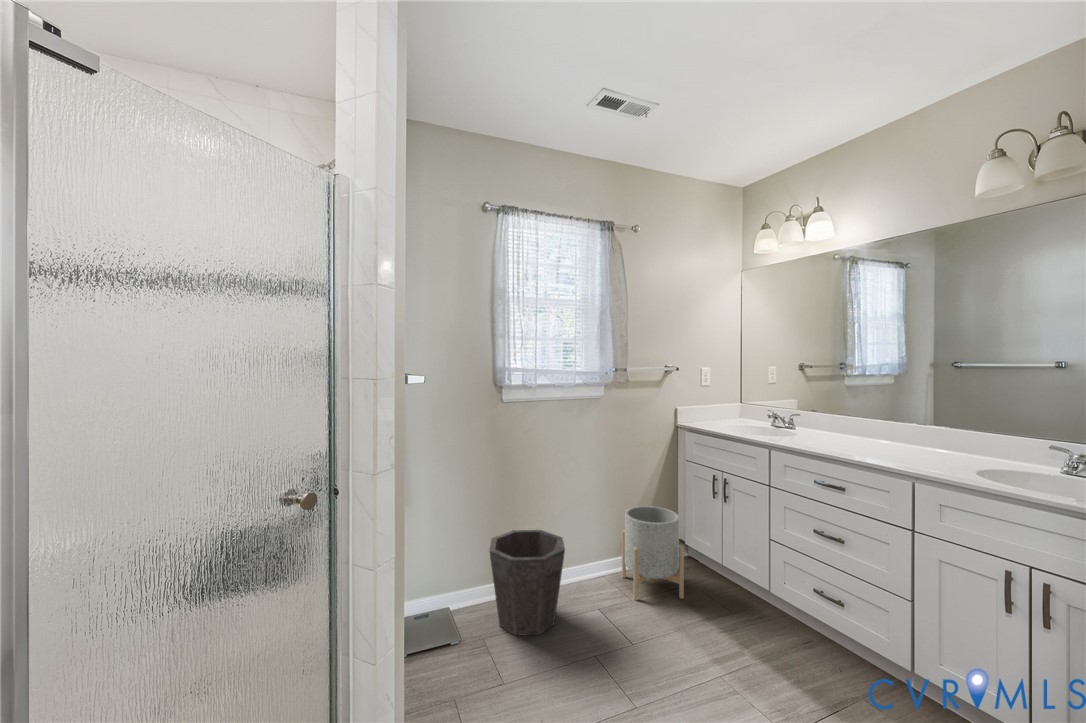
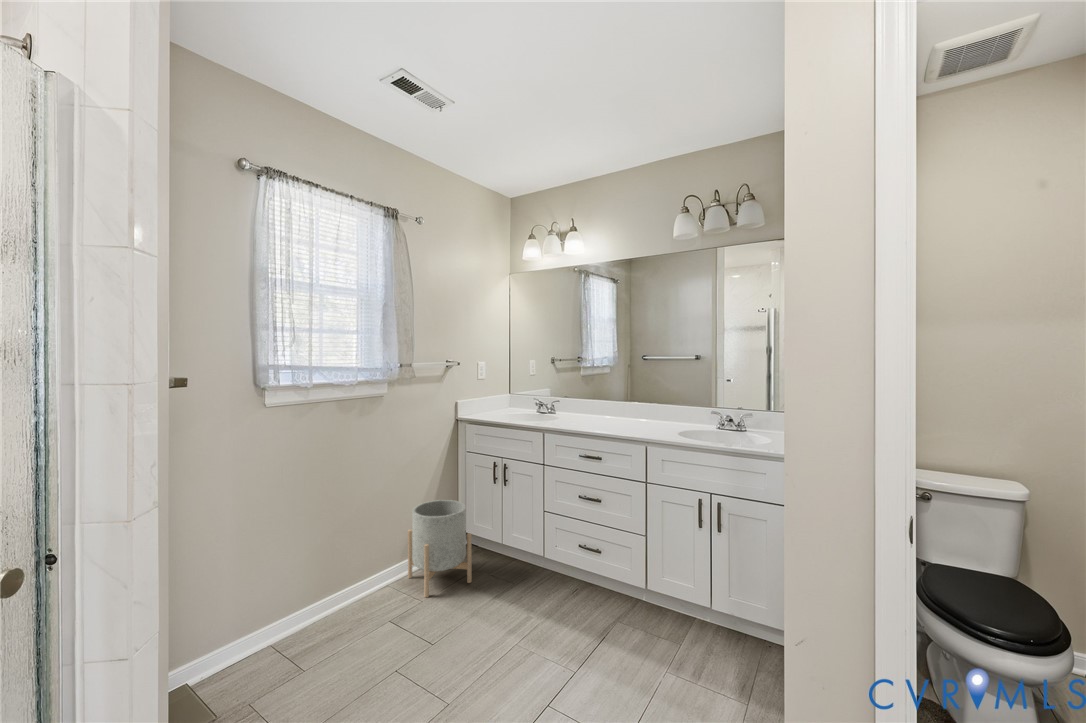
waste bin: present [489,530,565,636] -> none [255,549,355,679]

